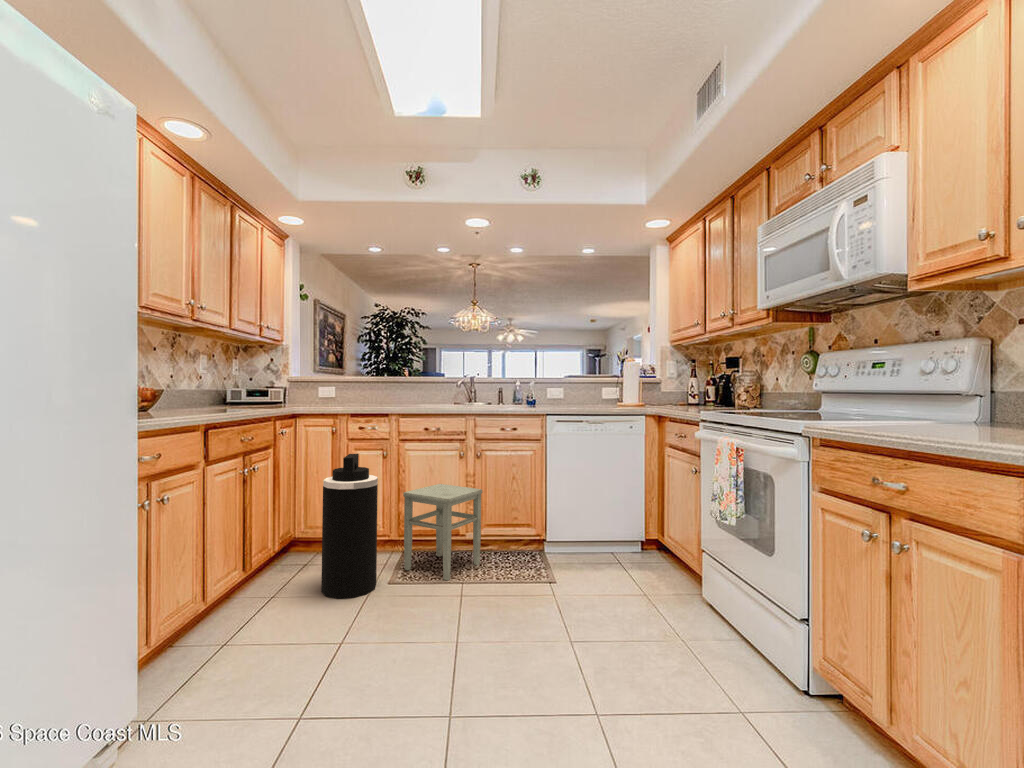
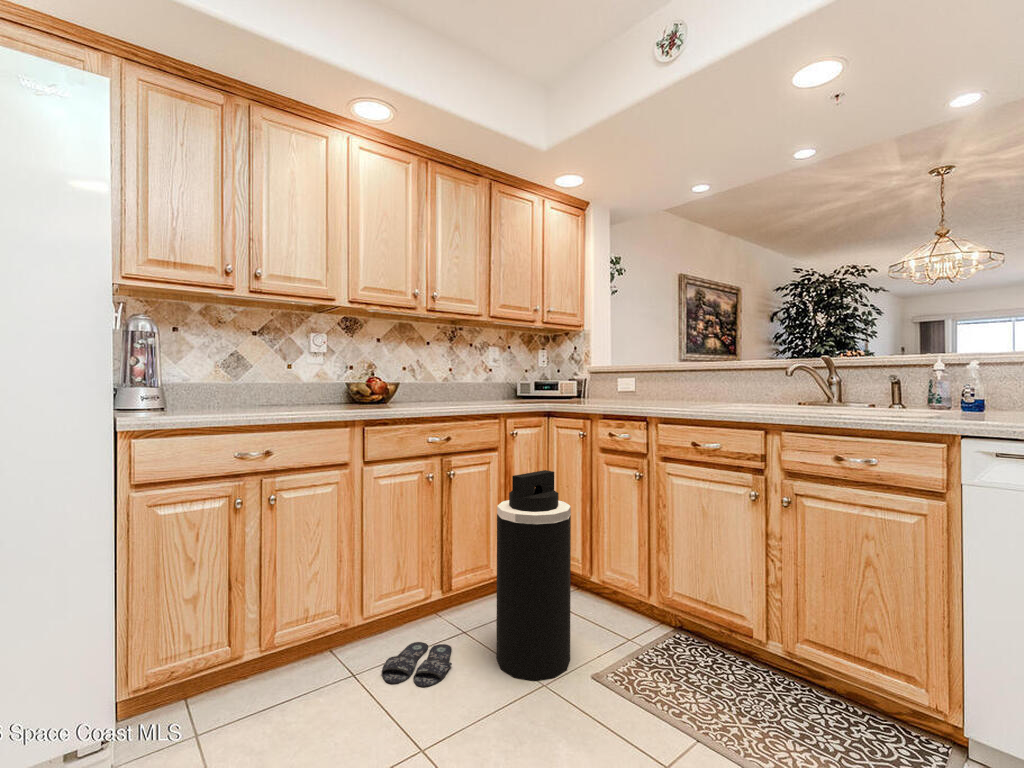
stool: present [403,484,482,580] -> none [627,539,765,719]
slippers: none [246,604,307,634] -> present [382,642,452,687]

